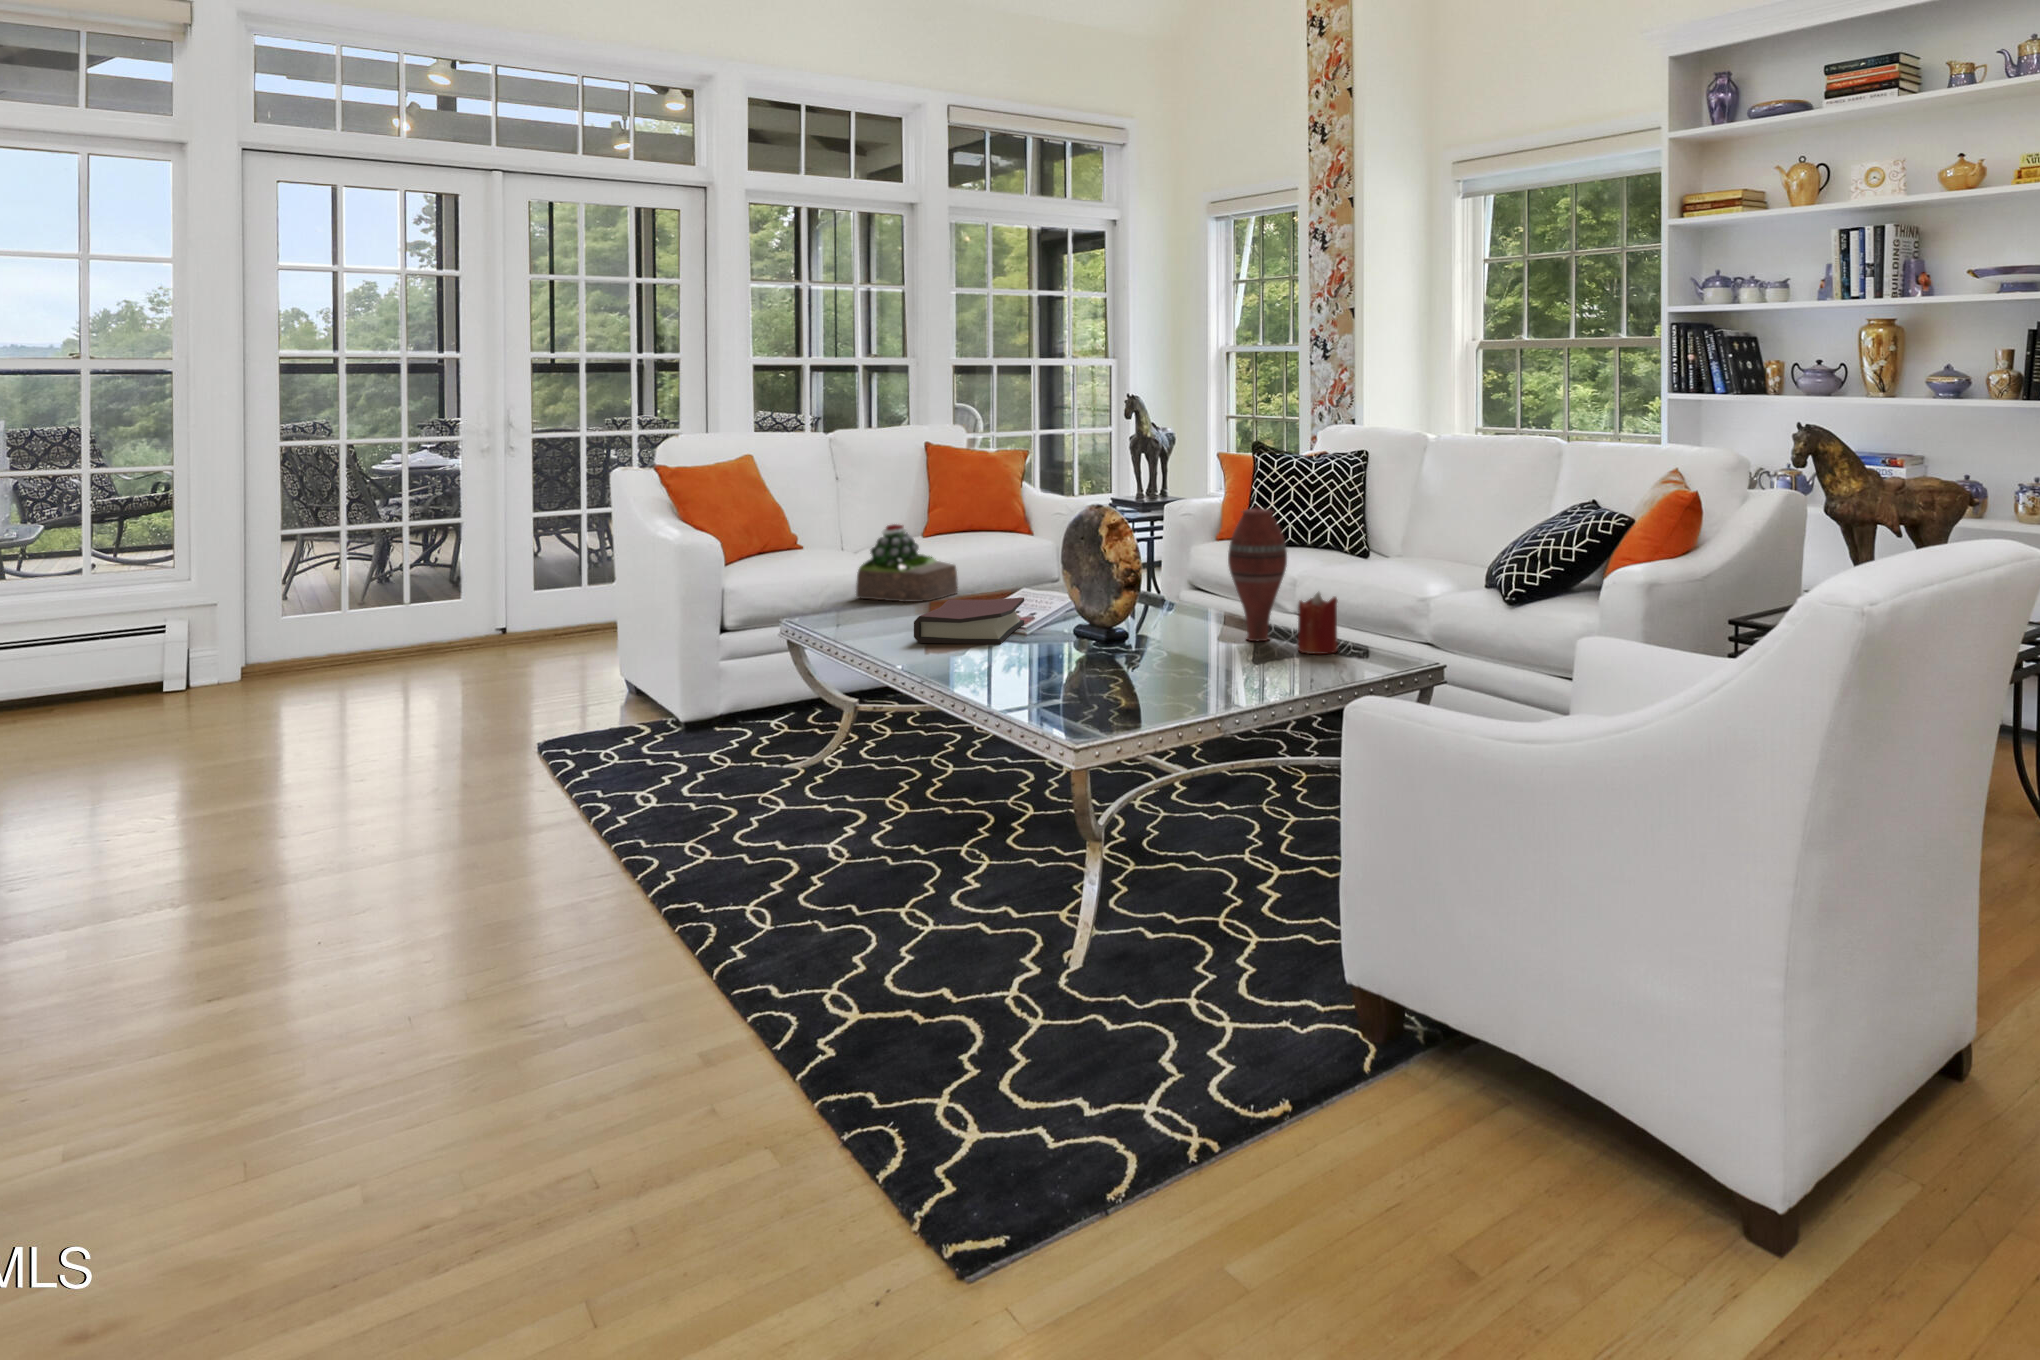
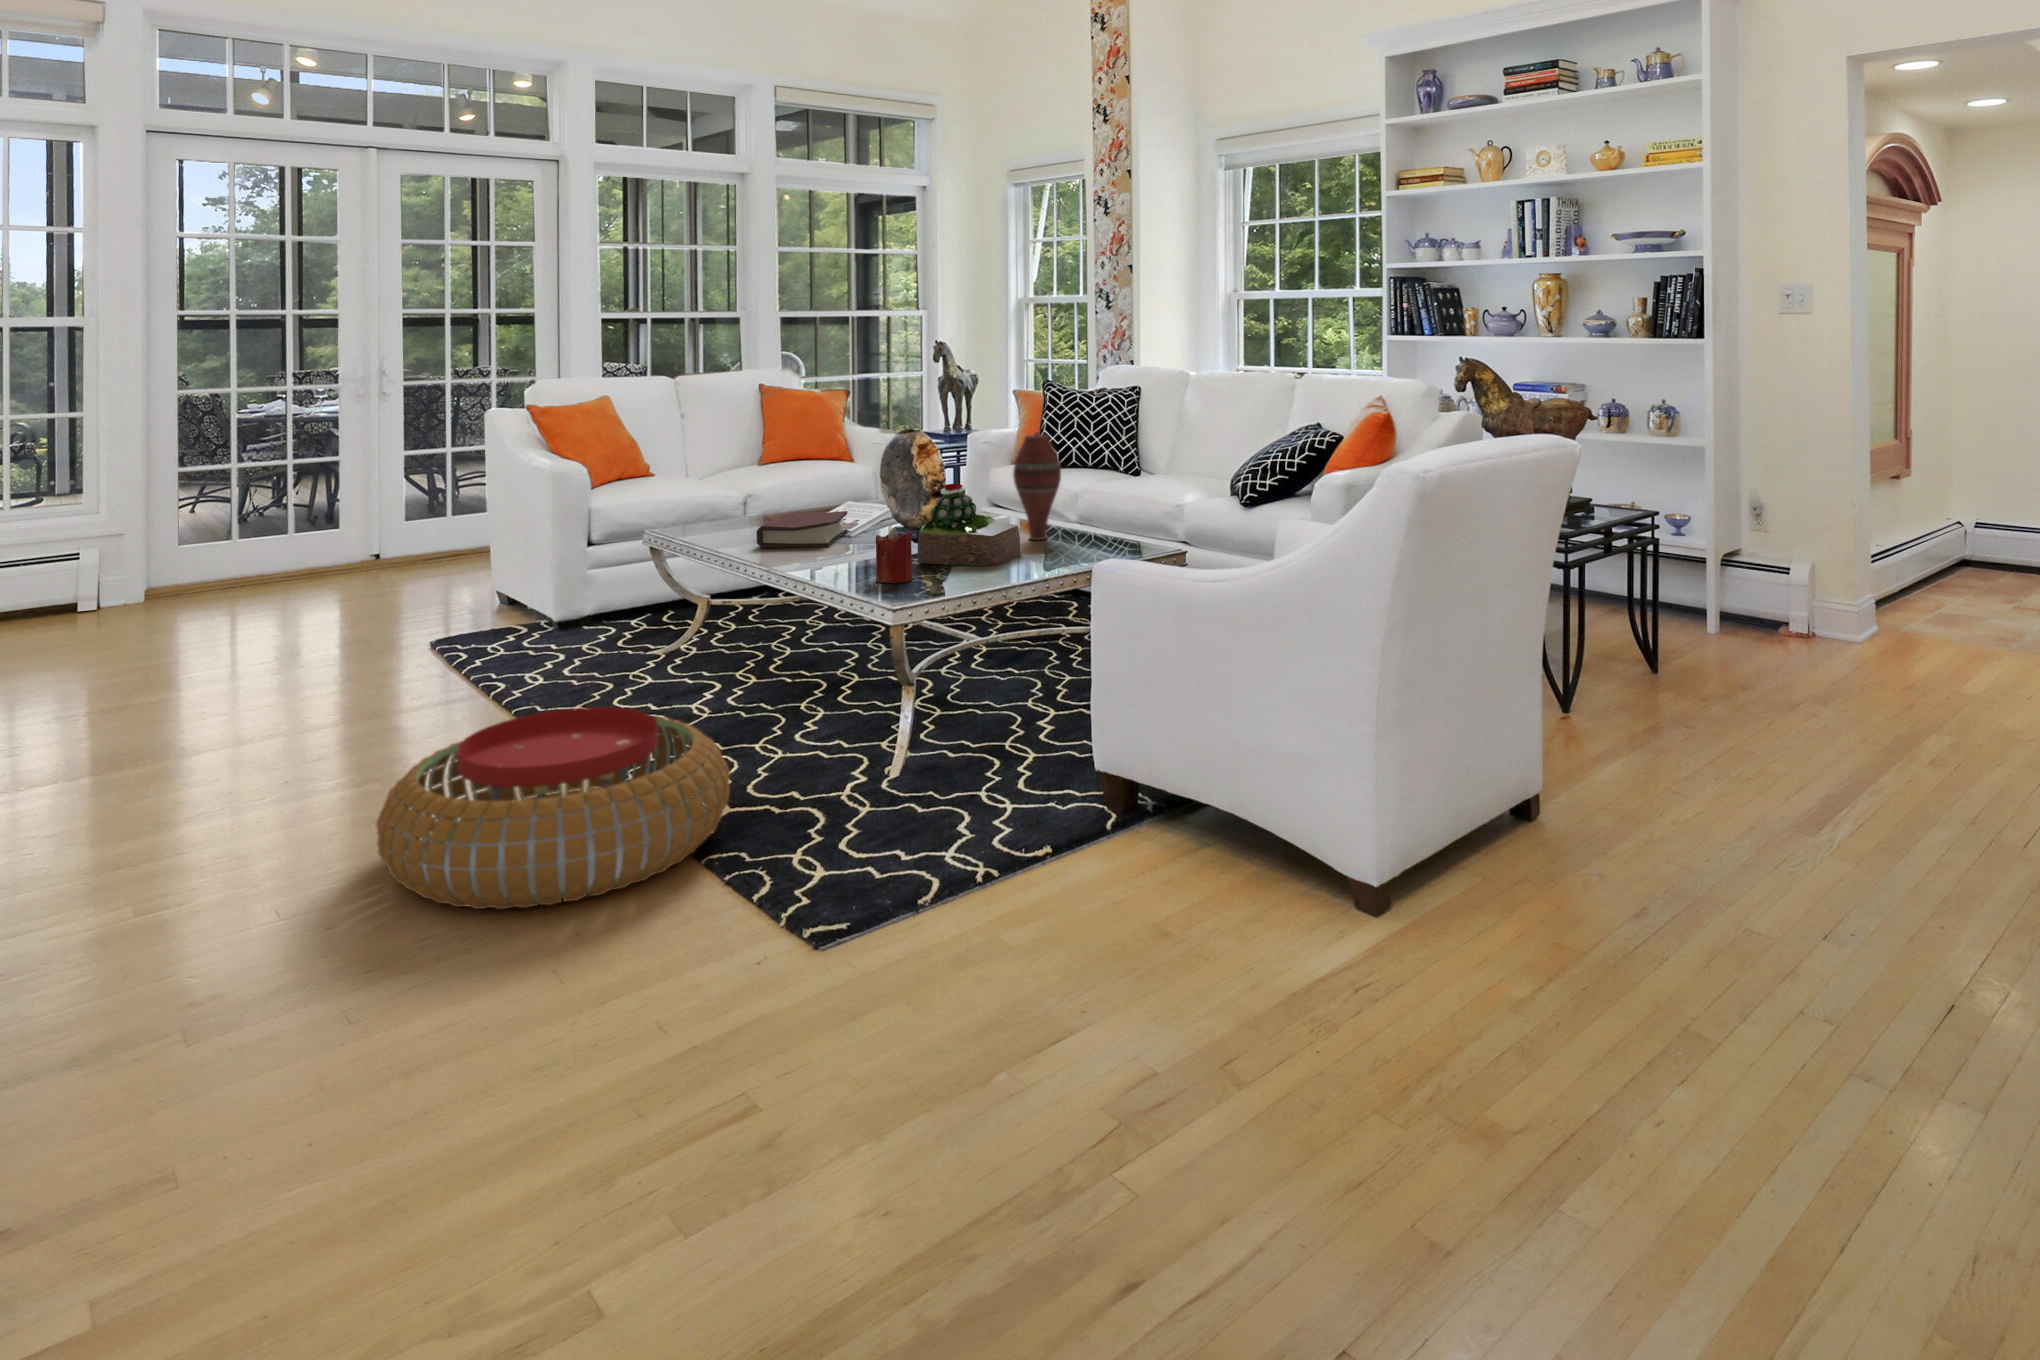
succulent plant: present [856,524,958,602] -> present [918,484,1020,566]
candle: present [1298,592,1338,654] -> present [876,527,913,583]
pouf: none [373,869,857,1181] -> present [376,707,730,909]

